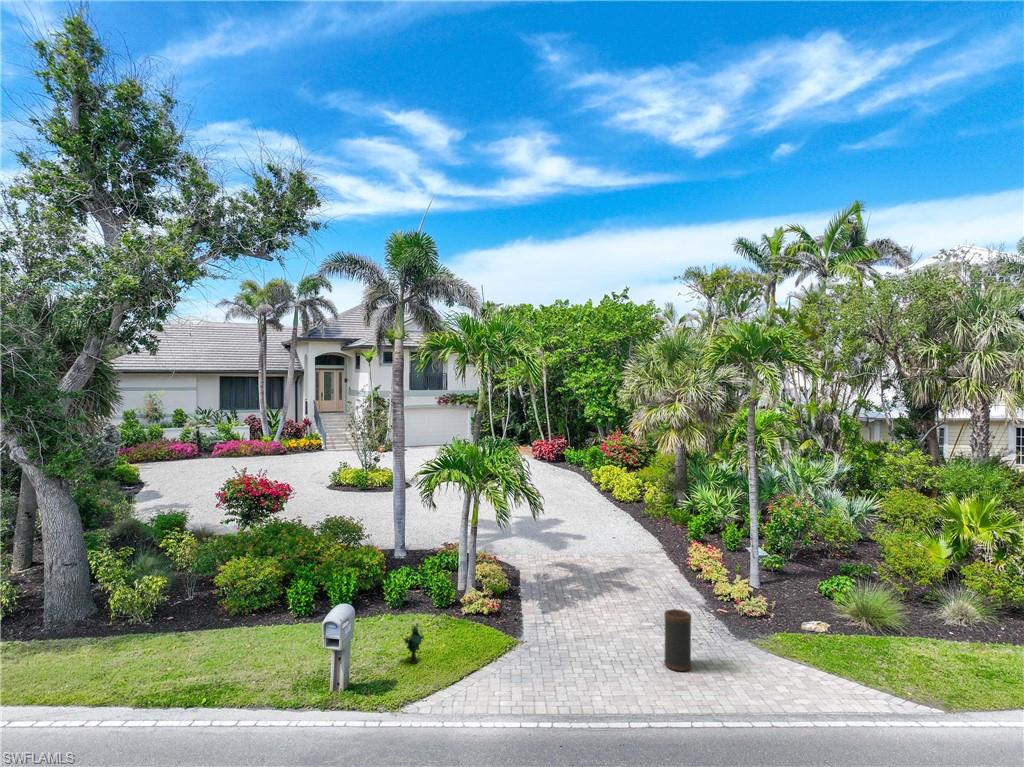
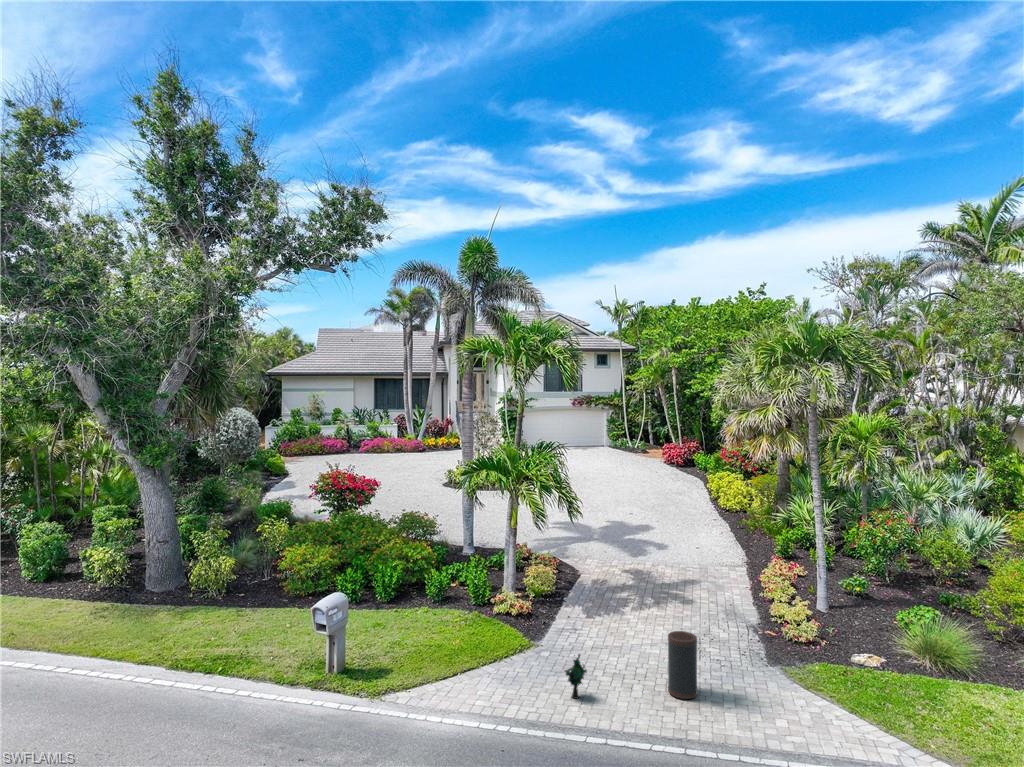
decorative plant: present [404,623,424,664] -> present [565,655,587,699]

